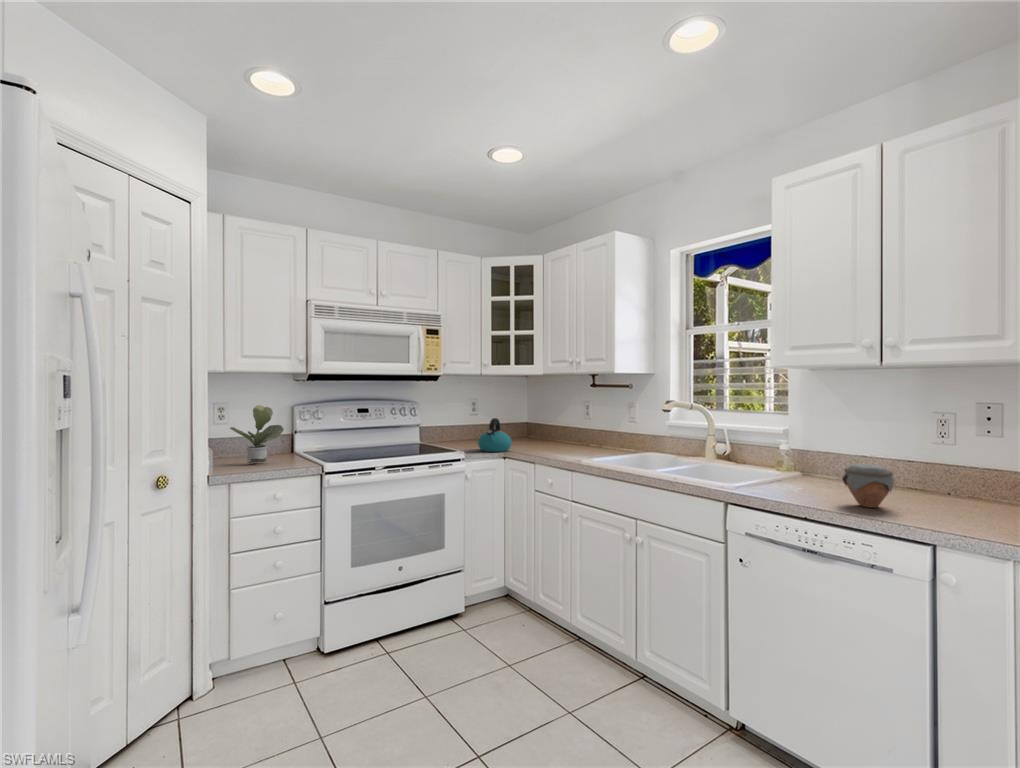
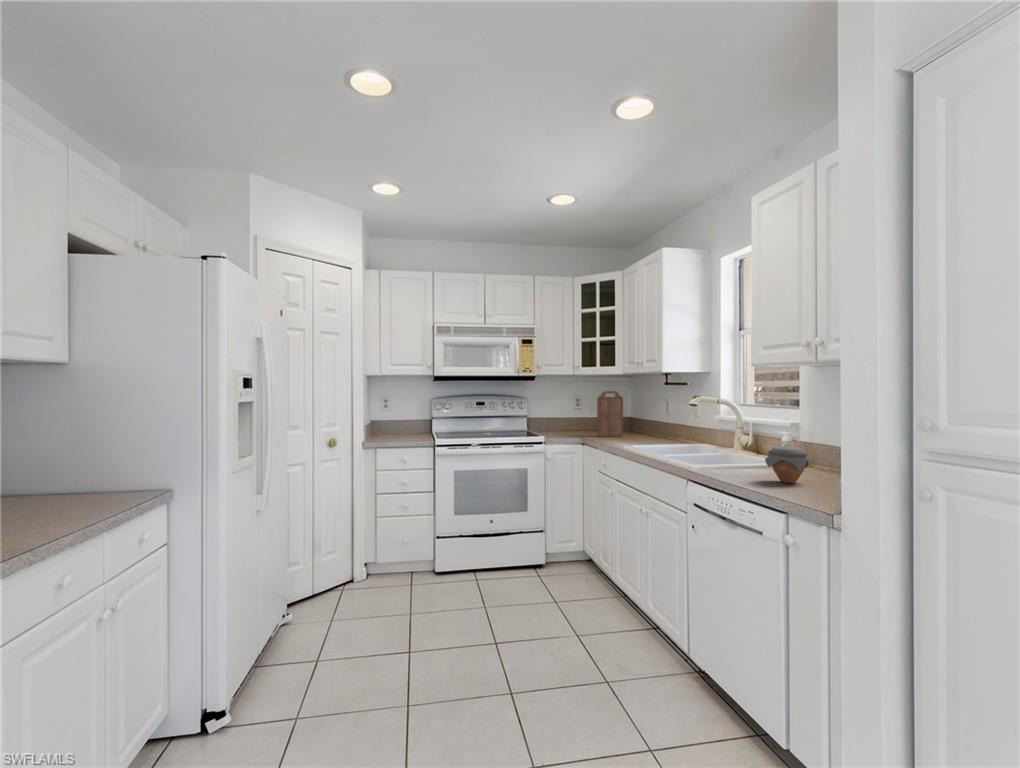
cutting board: none [515,394,542,448] -> present [597,391,623,437]
potted plant: present [230,405,284,463] -> none [382,398,415,438]
kettle: present [478,418,512,452] -> none [563,411,591,438]

